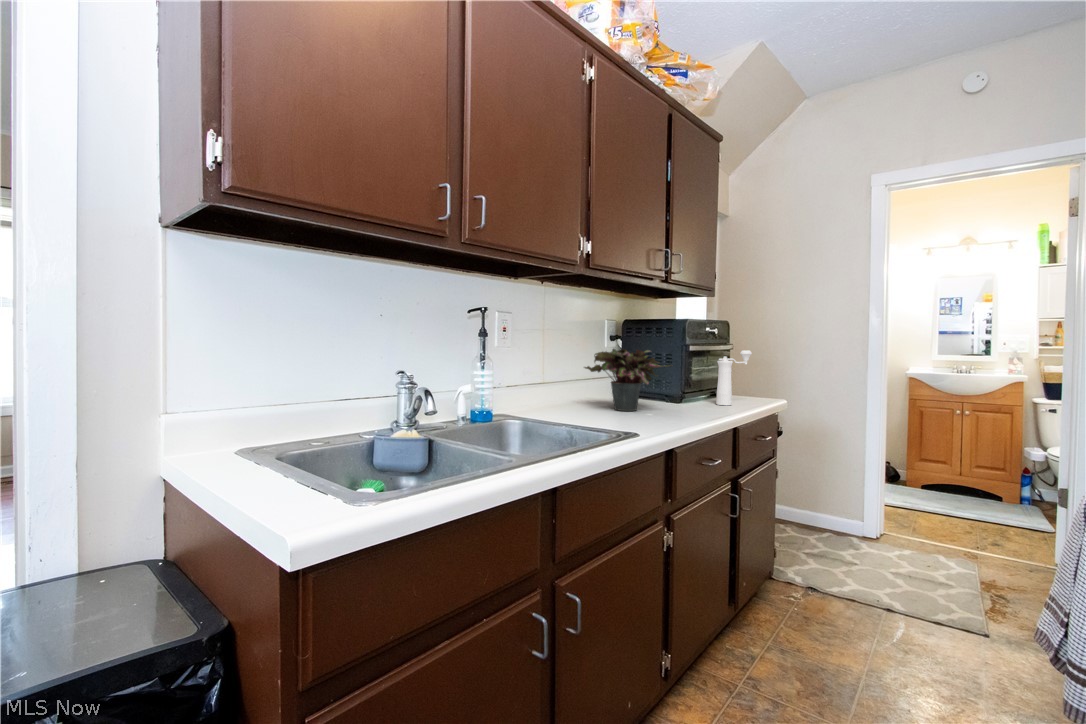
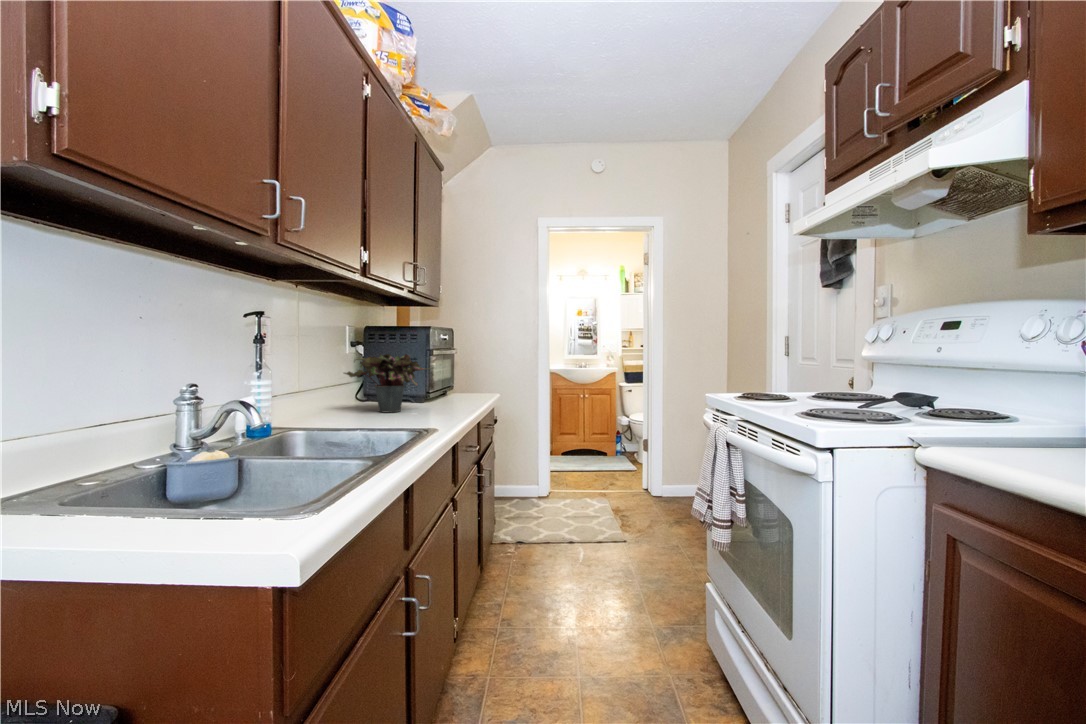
pepper mill: present [716,350,752,405] -> none [456,354,480,401]

